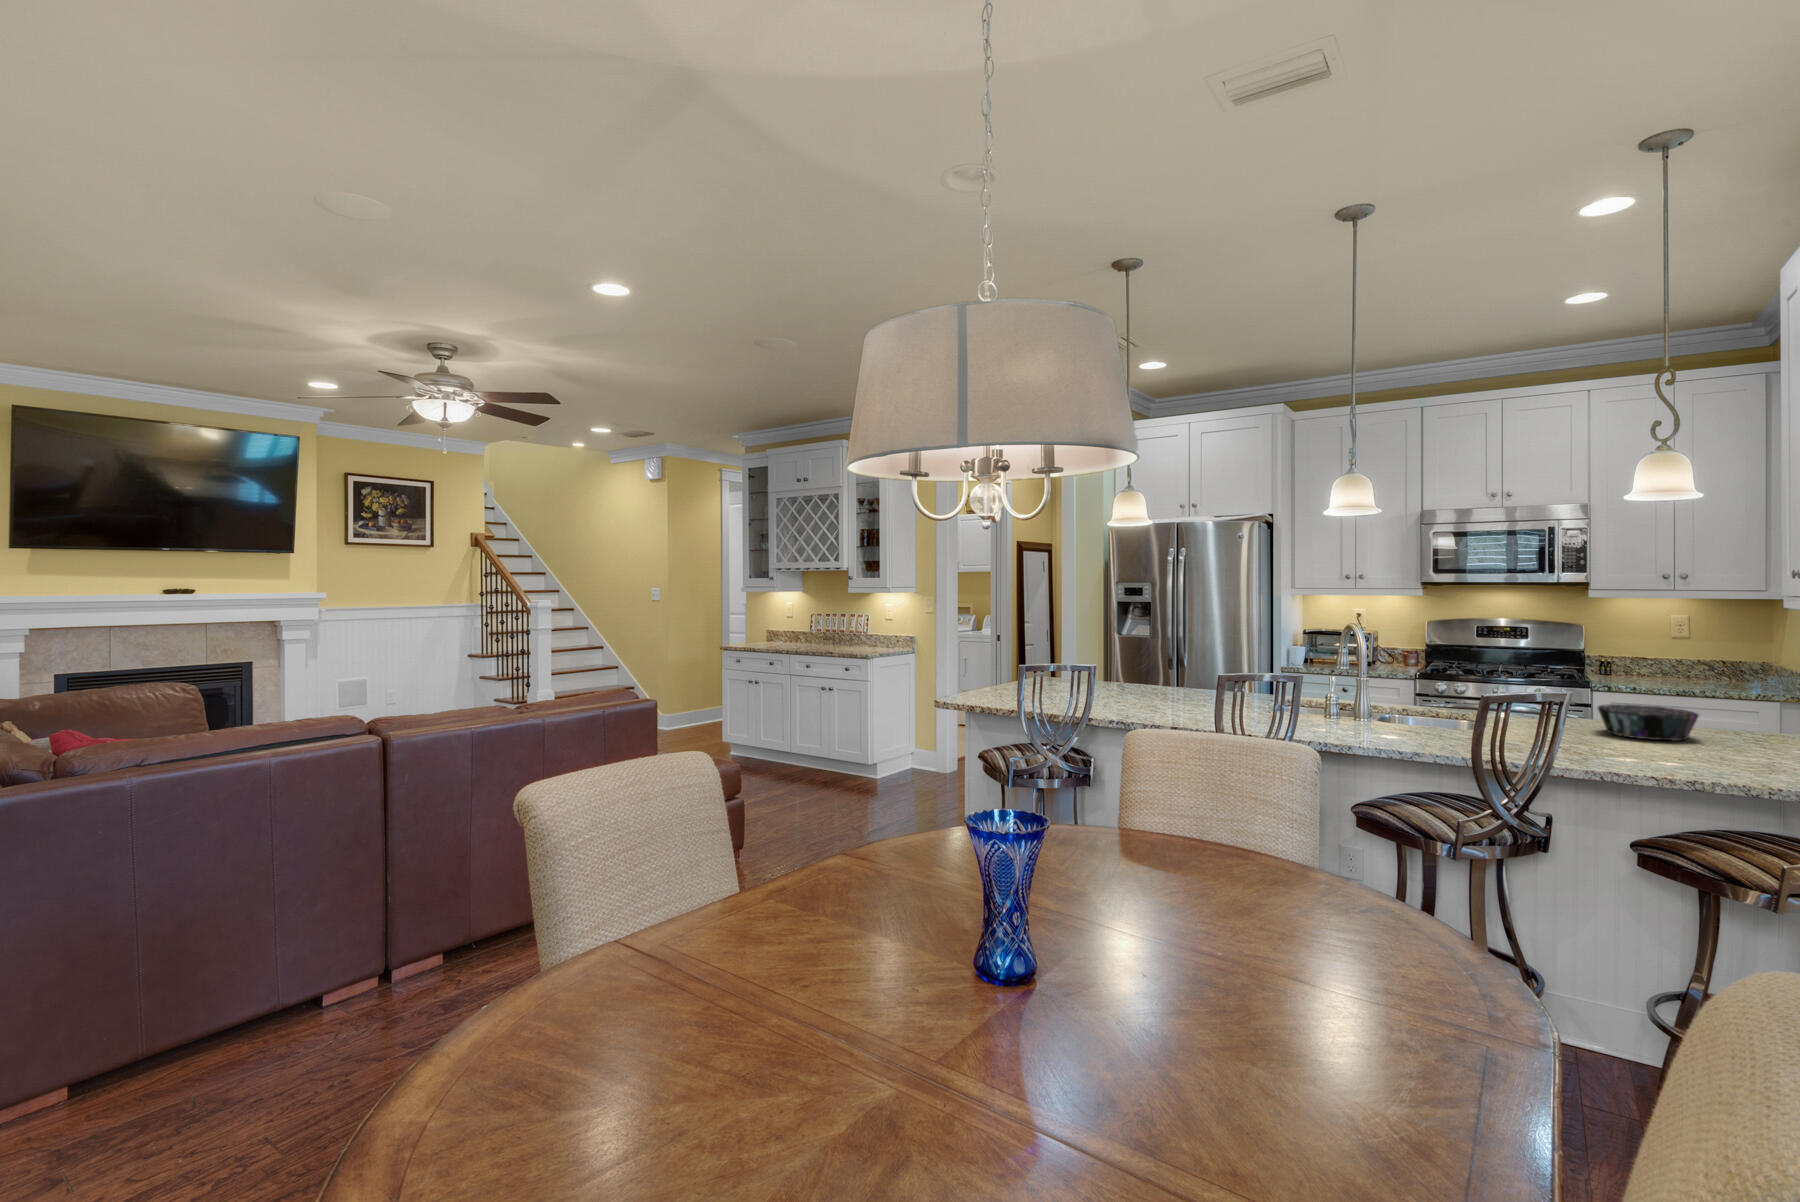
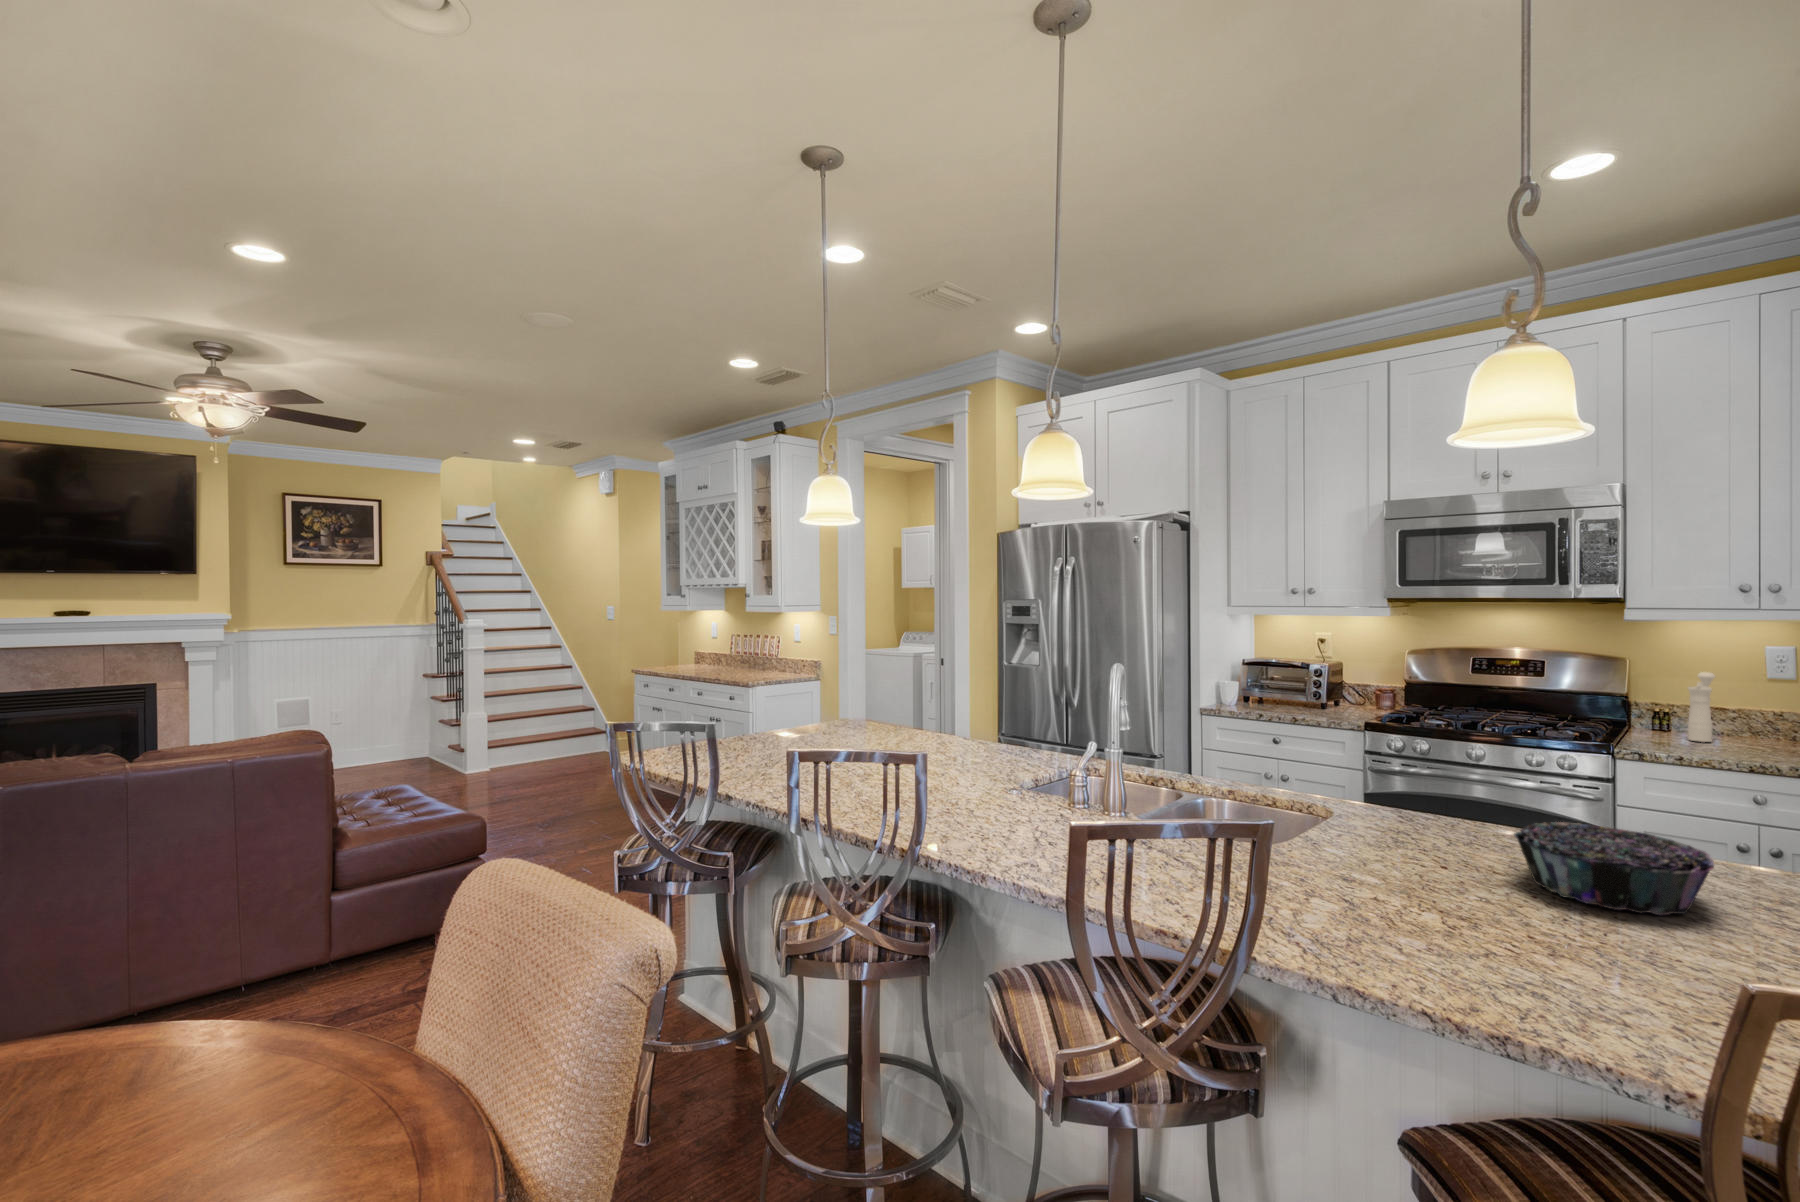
pepper mill: none [1629,633,1645,679] -> present [1688,672,1715,742]

